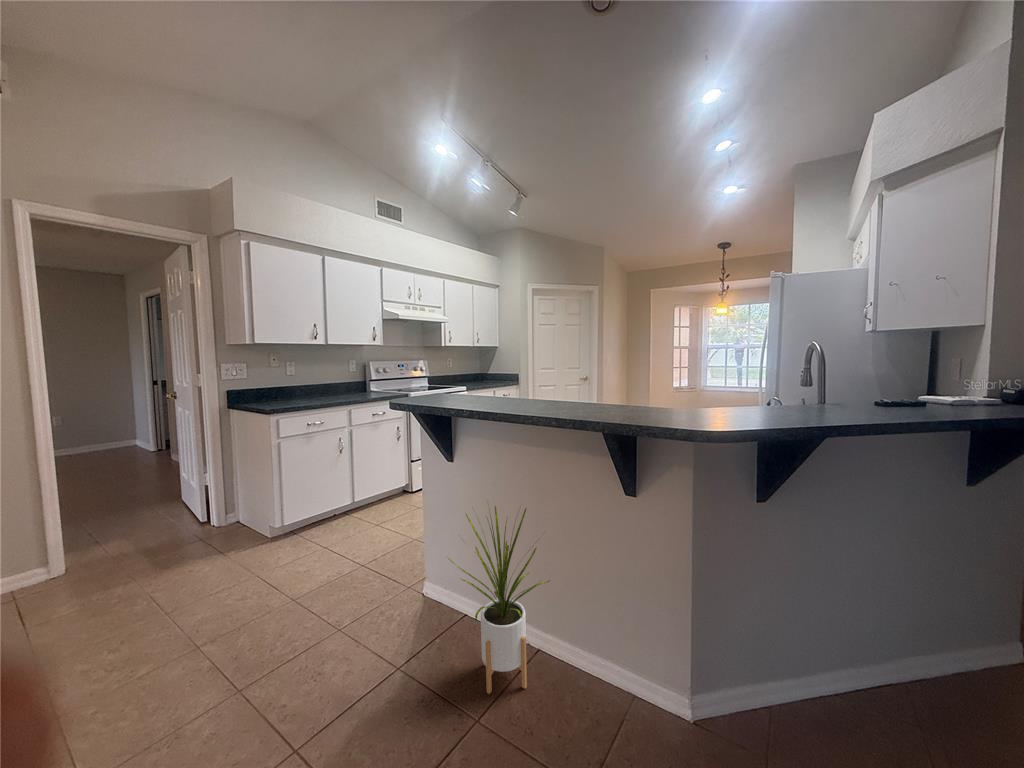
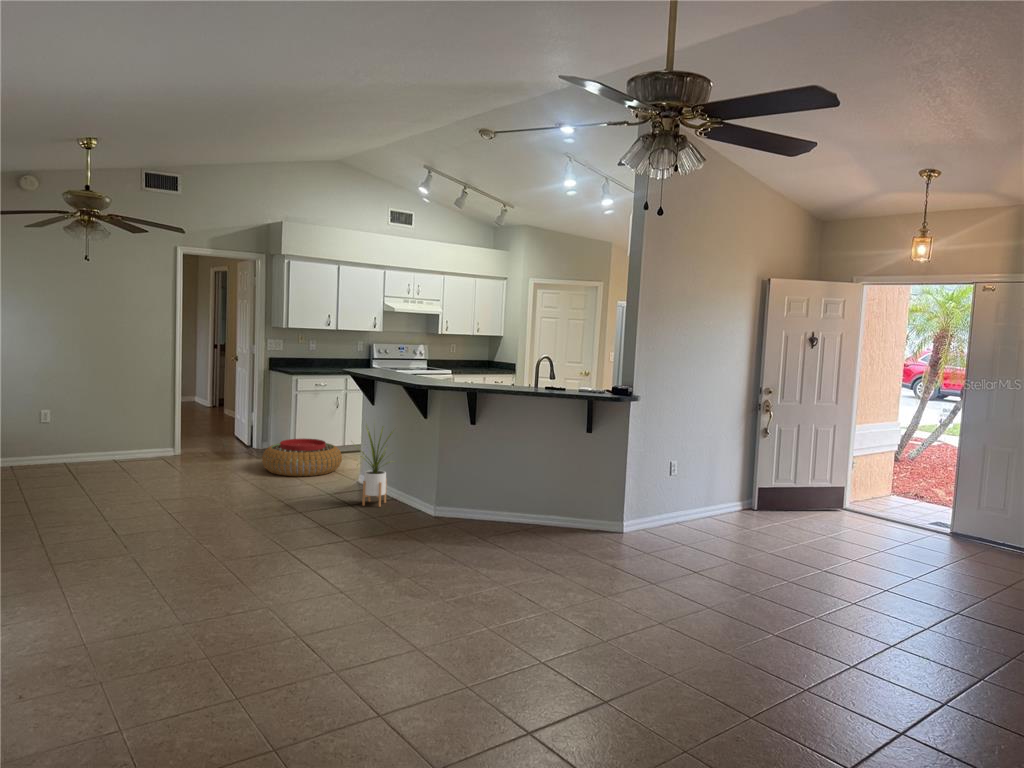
pouf: none [227,511,370,599] -> present [262,439,342,476]

